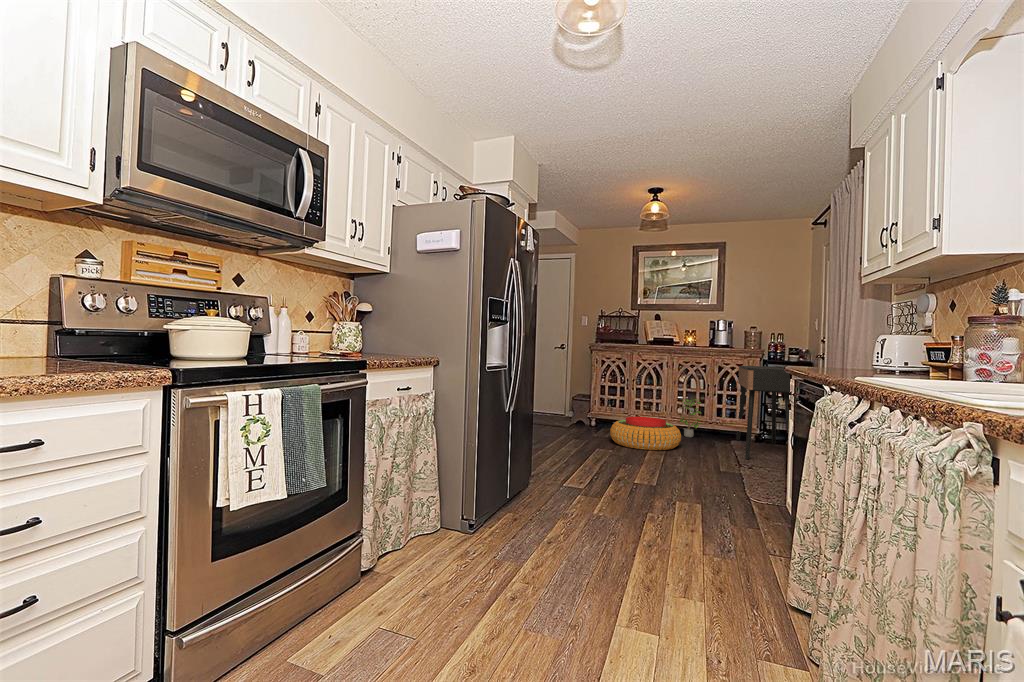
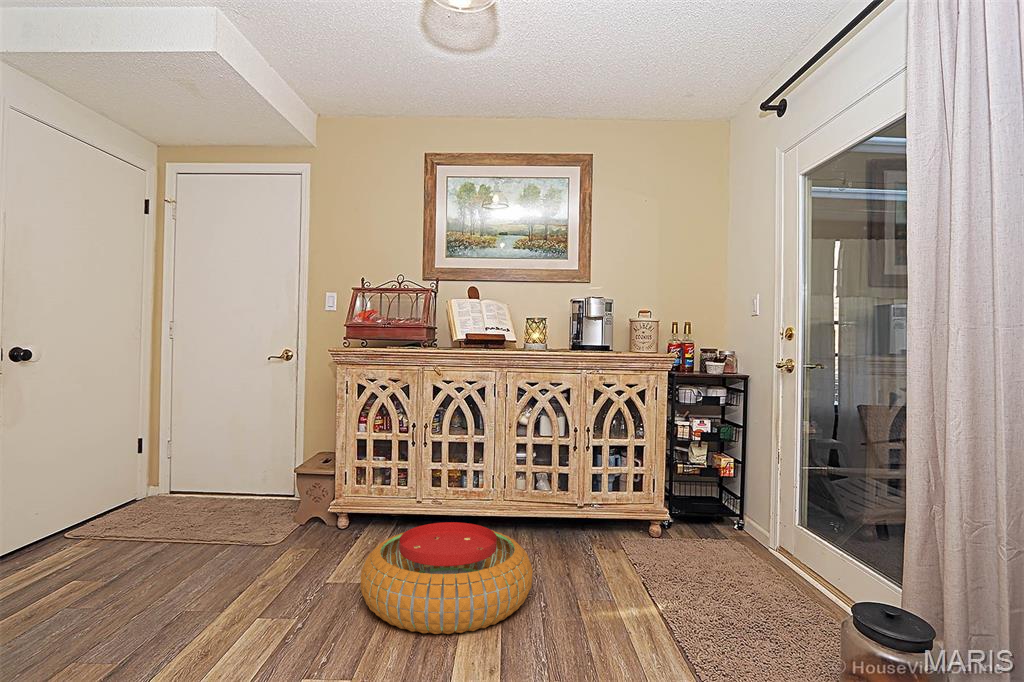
console table: present [736,366,791,459] -> none [627,386,795,632]
potted plant: present [680,399,702,437] -> none [522,457,571,541]

